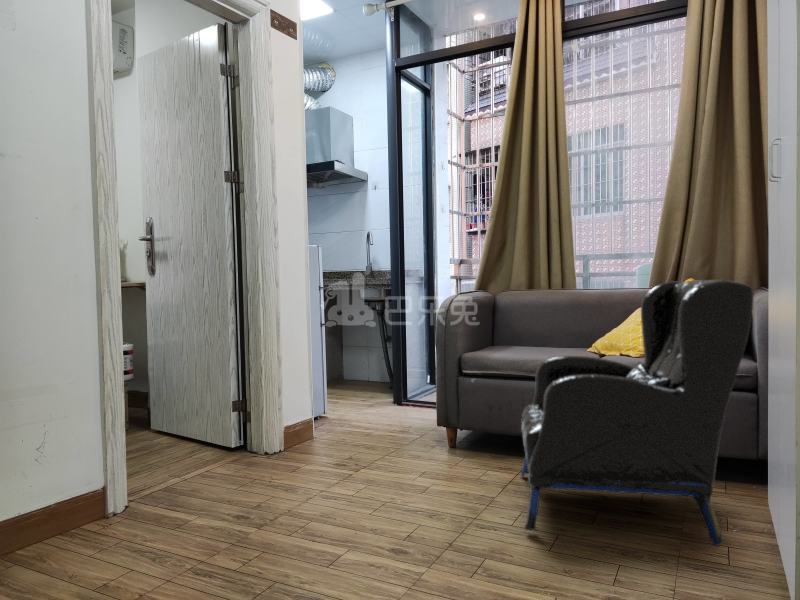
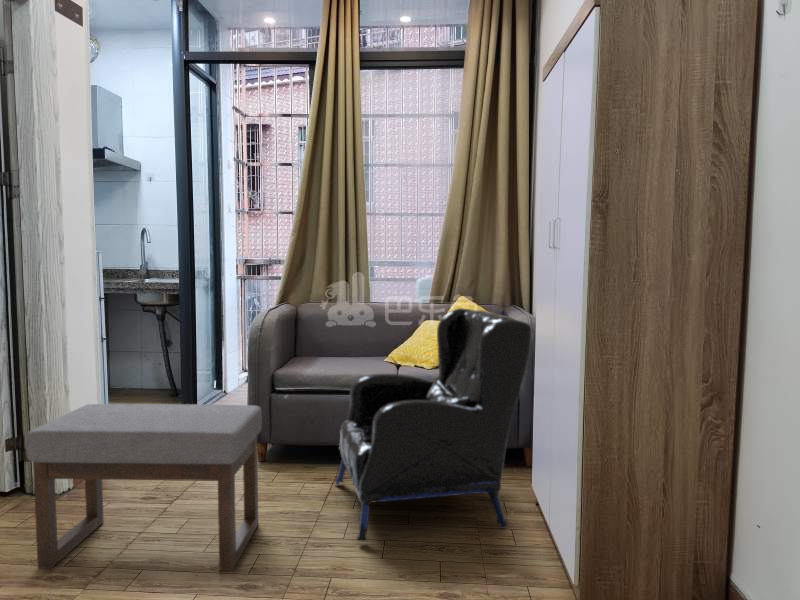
ottoman: none [225,368,432,535] -> present [26,404,262,571]

